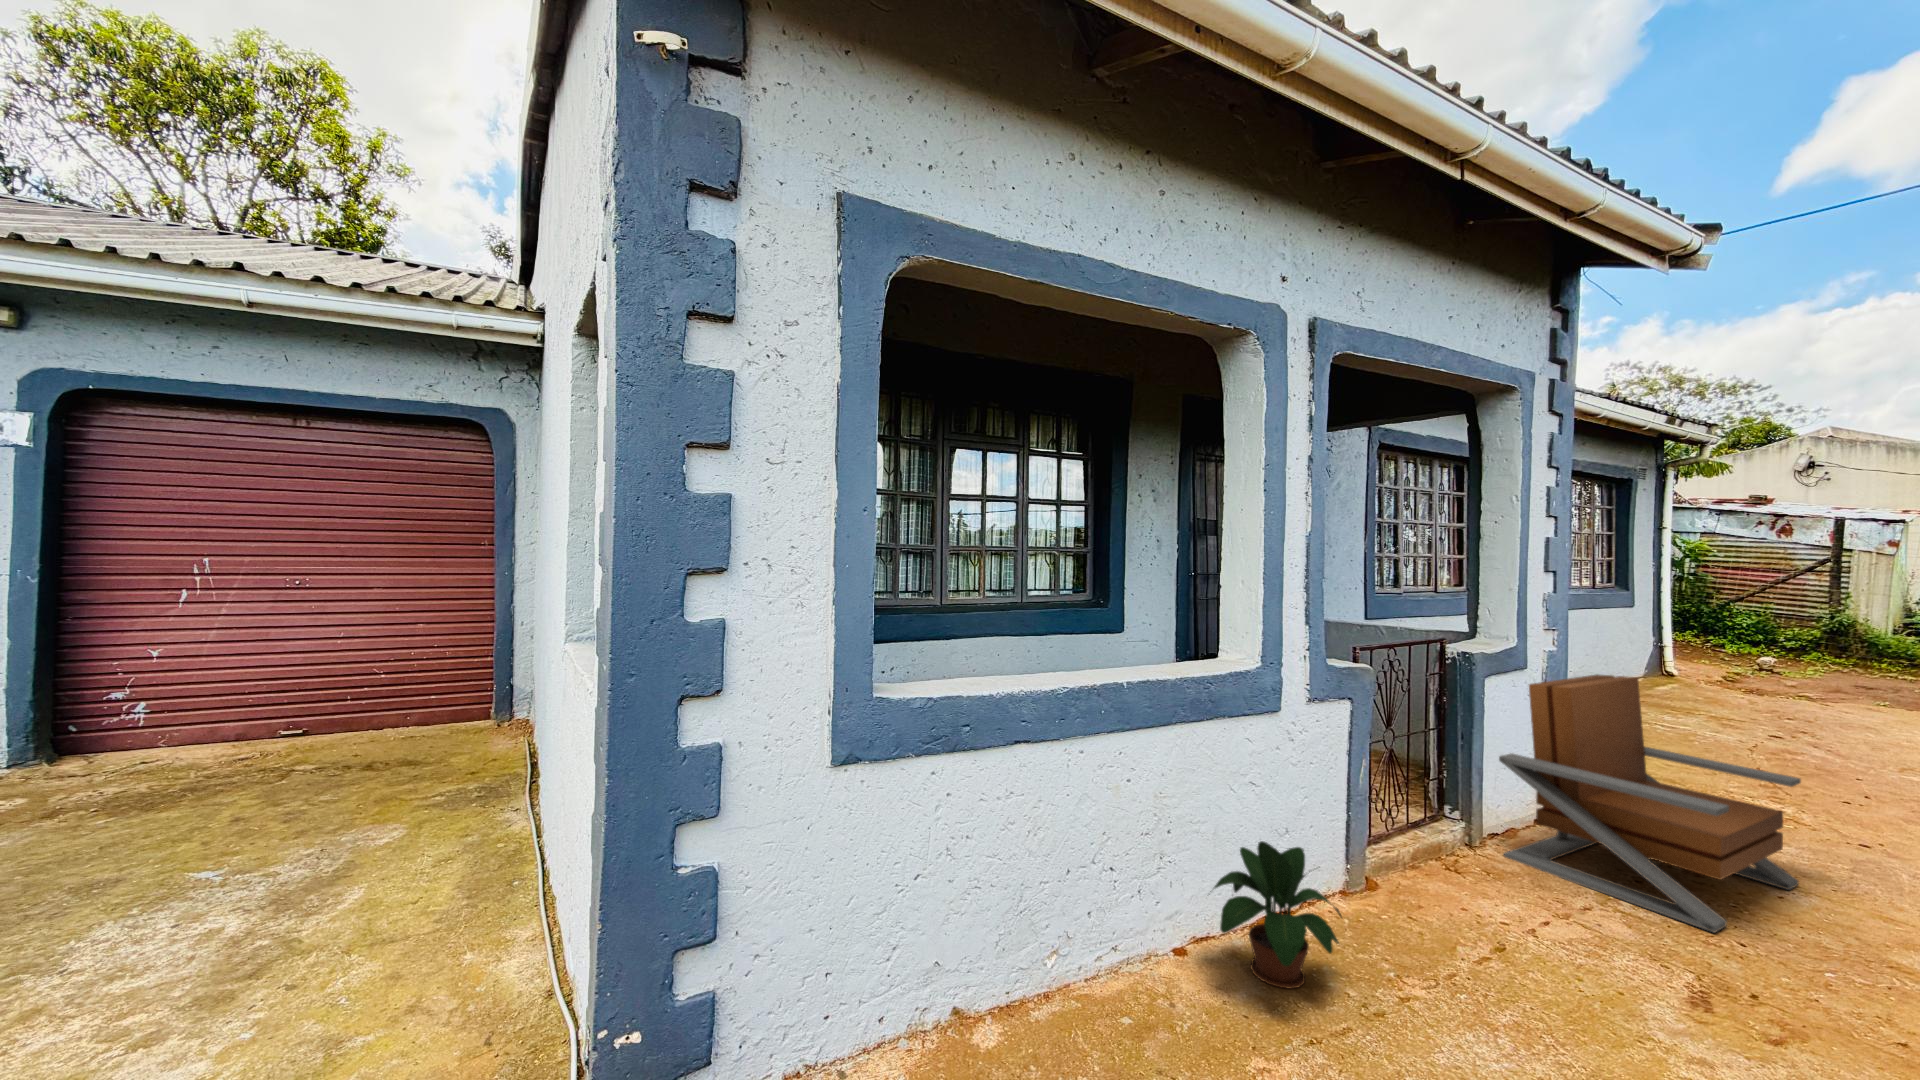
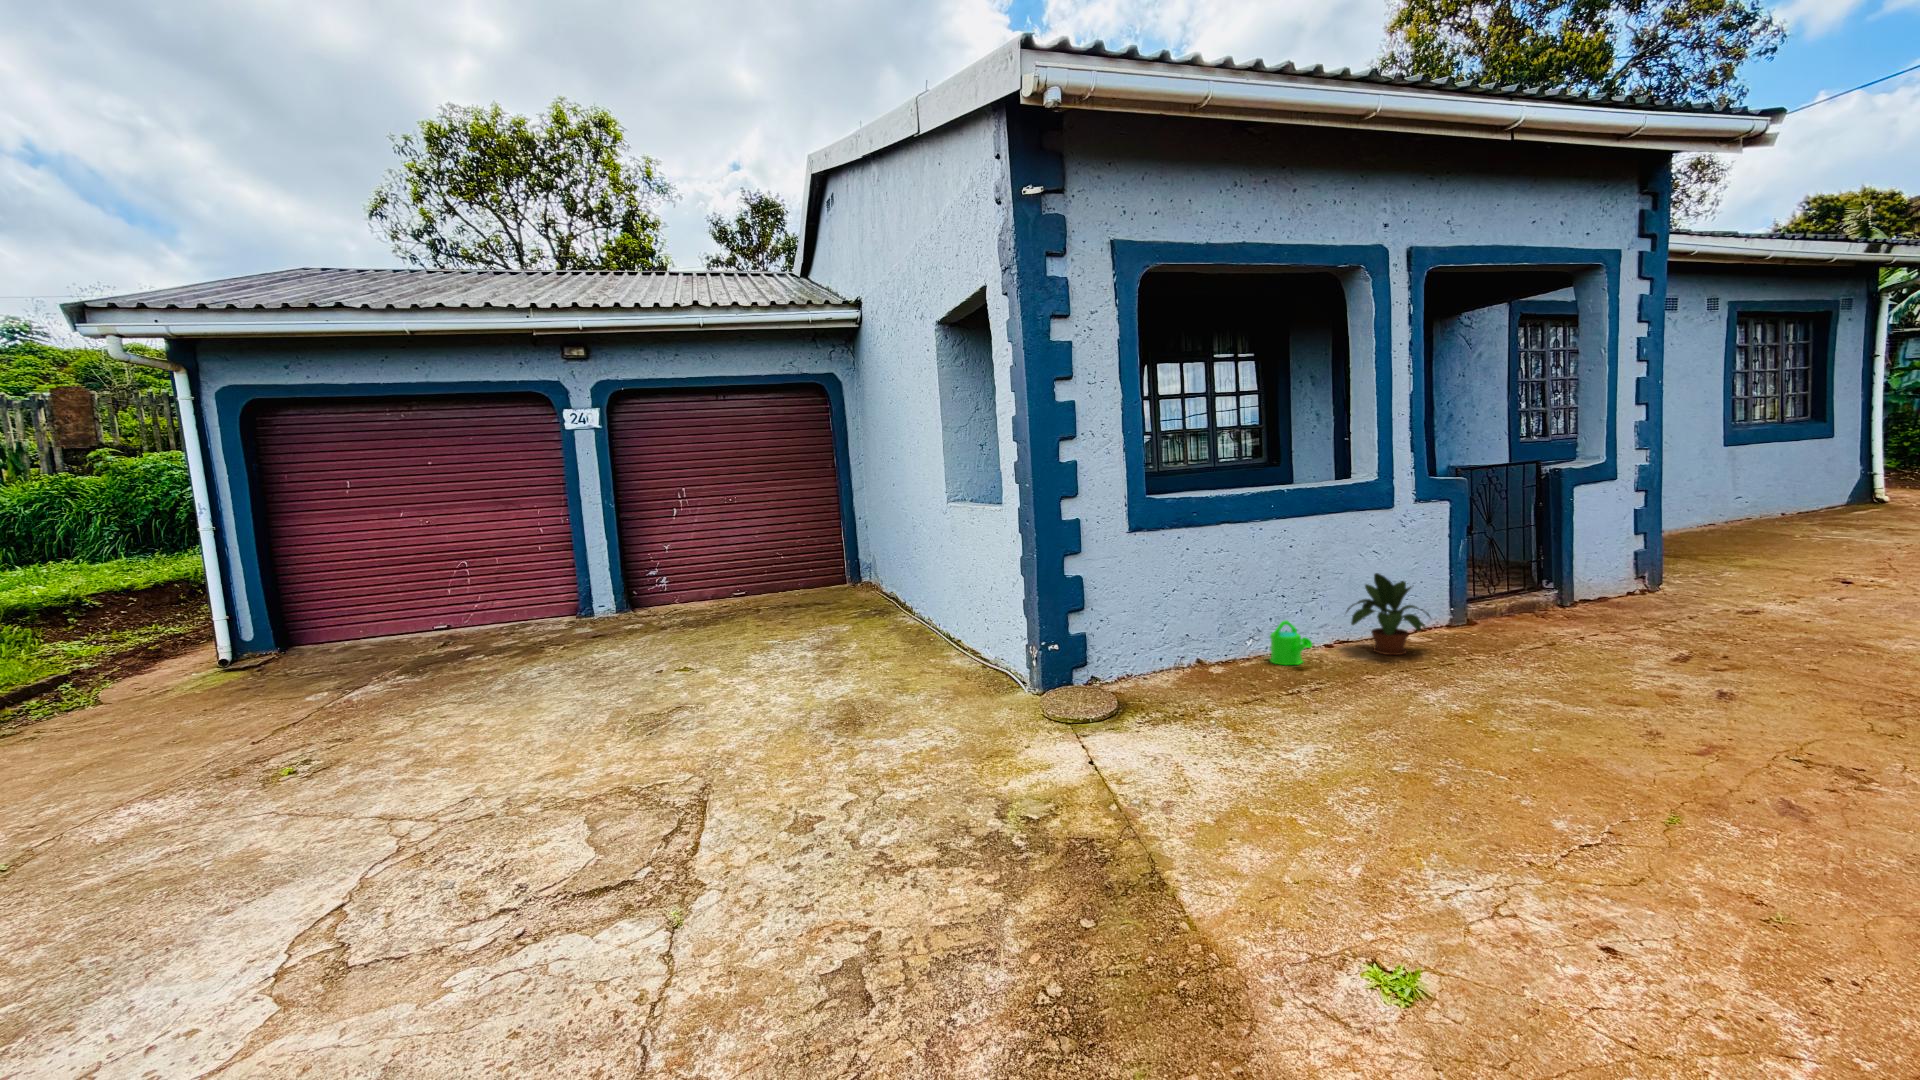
lounge chair: present [1499,674,1801,933] -> none [1581,476,1833,632]
watering can: none [1081,927,1160,1023] -> present [1270,620,1312,665]

